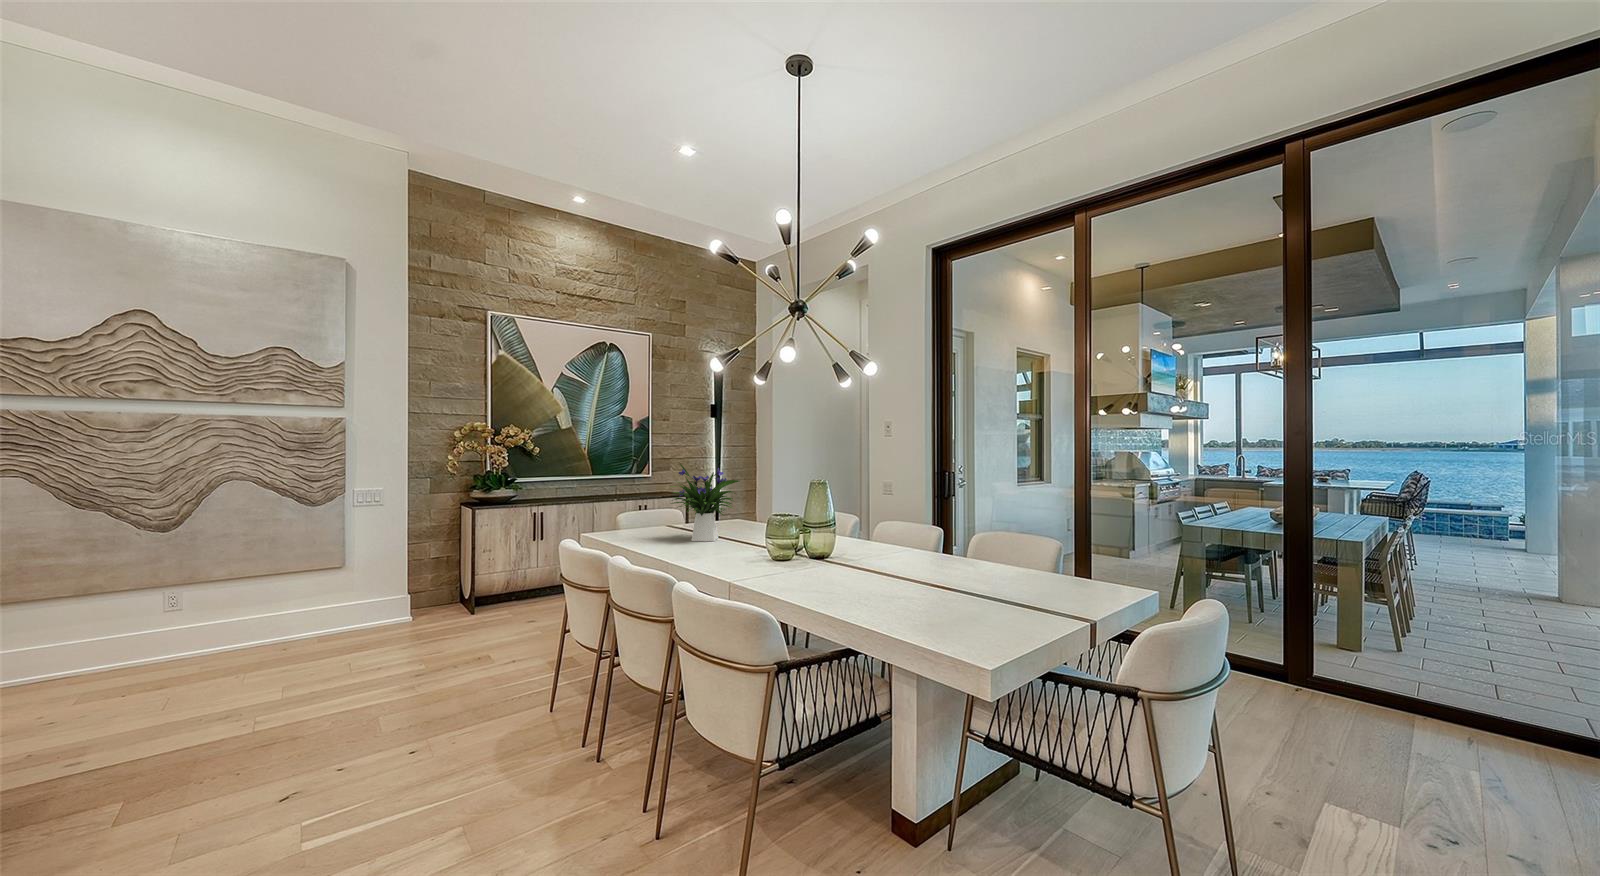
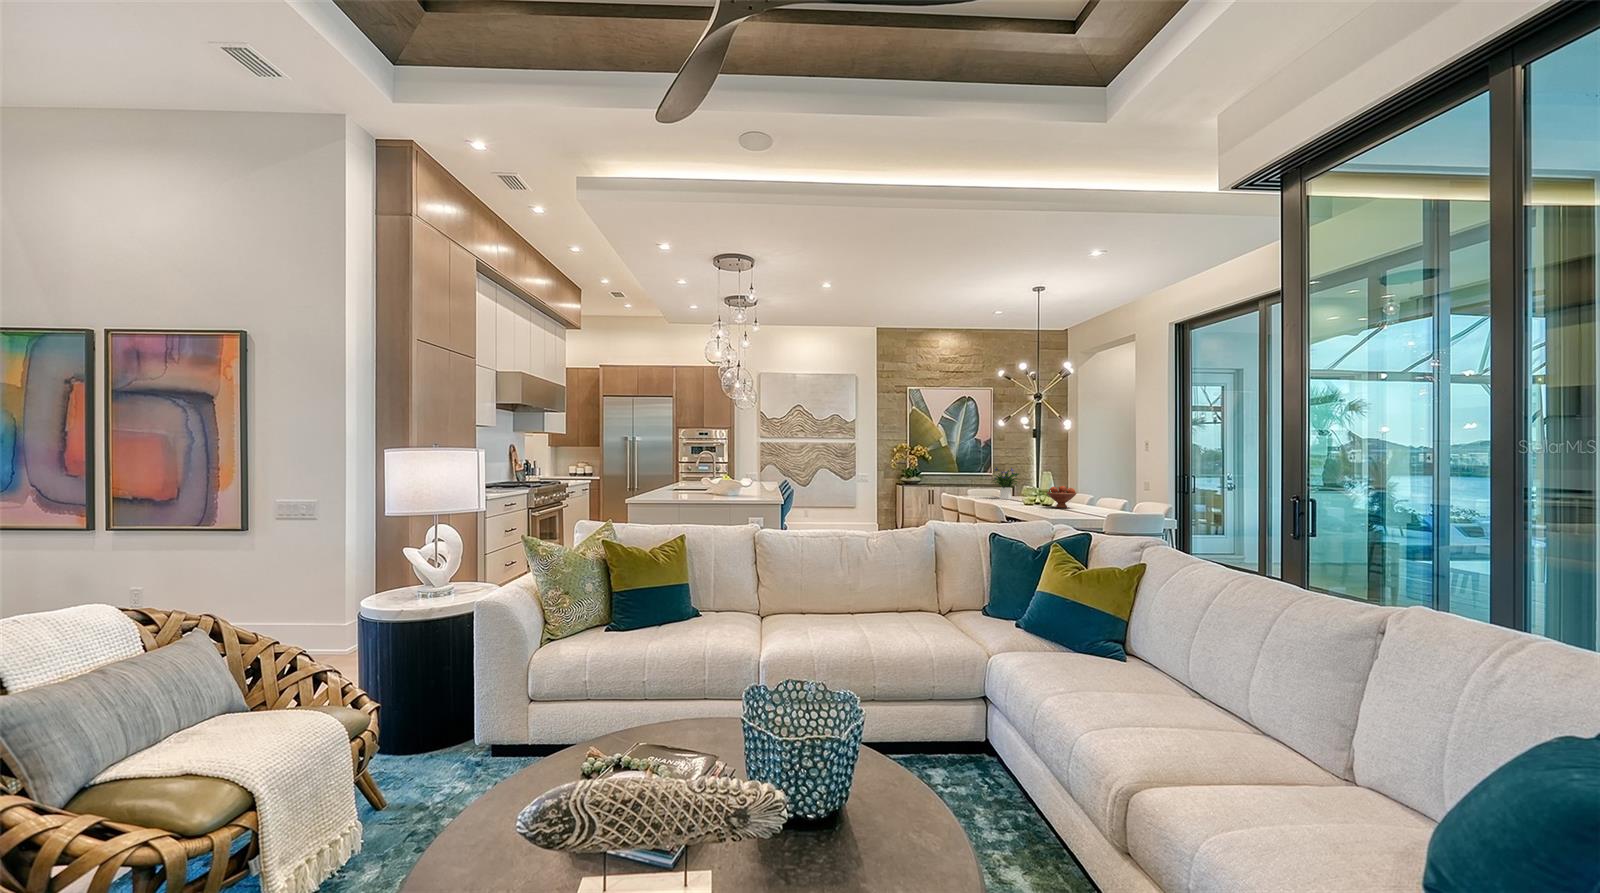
fruit bowl: none [845,514,923,577] -> present [1047,486,1077,508]

